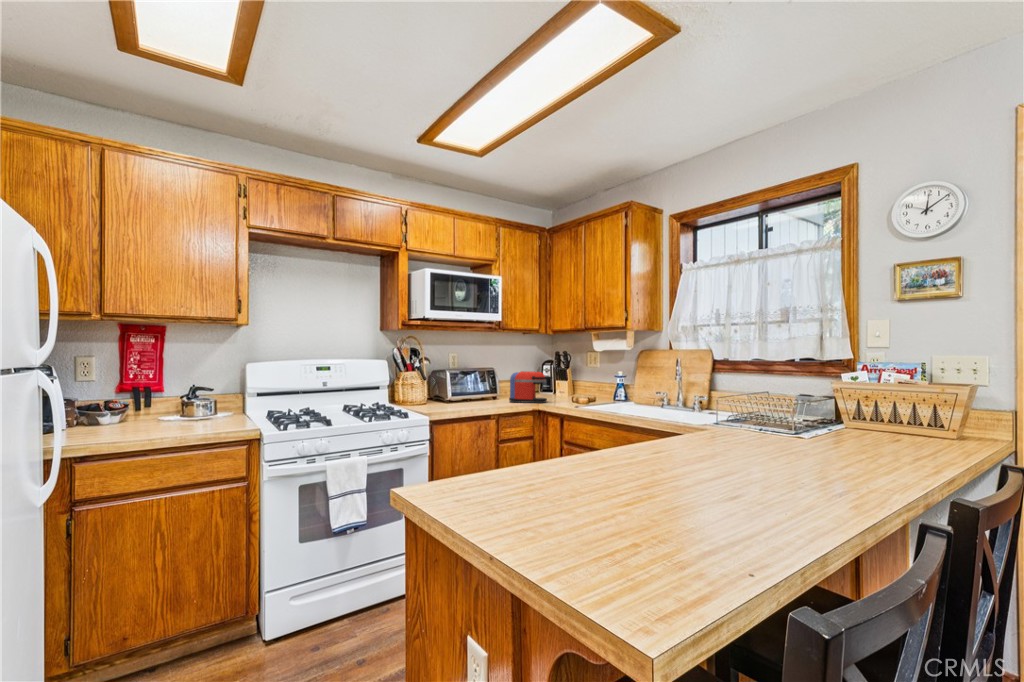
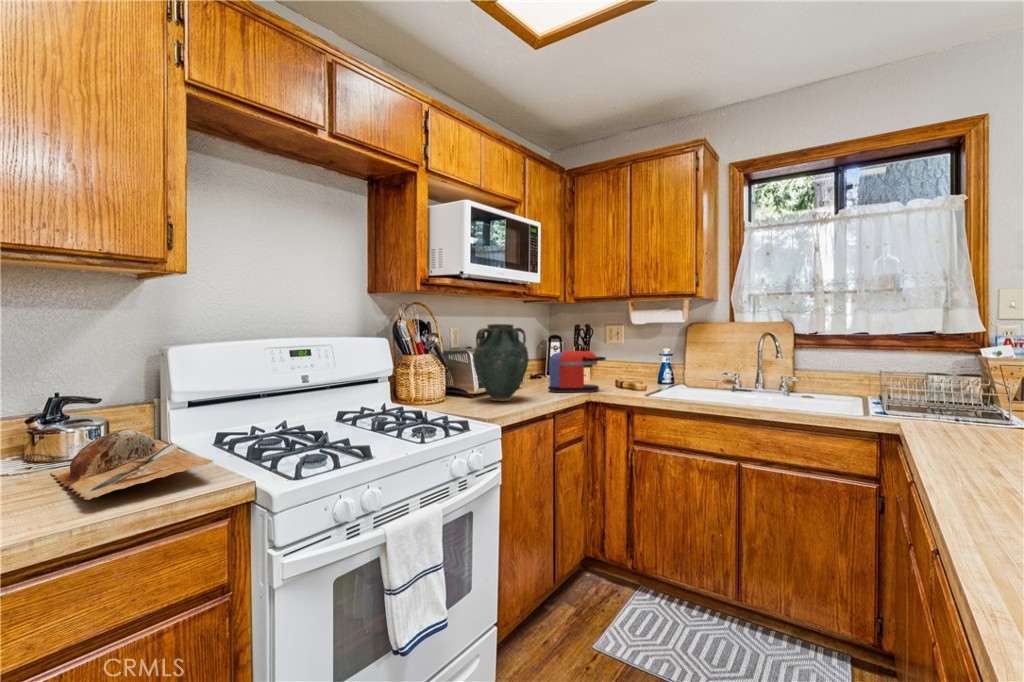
vase: none [443,351,483,406] -> present [473,324,529,401]
chopping board: none [185,403,247,428] -> present [50,430,213,500]

